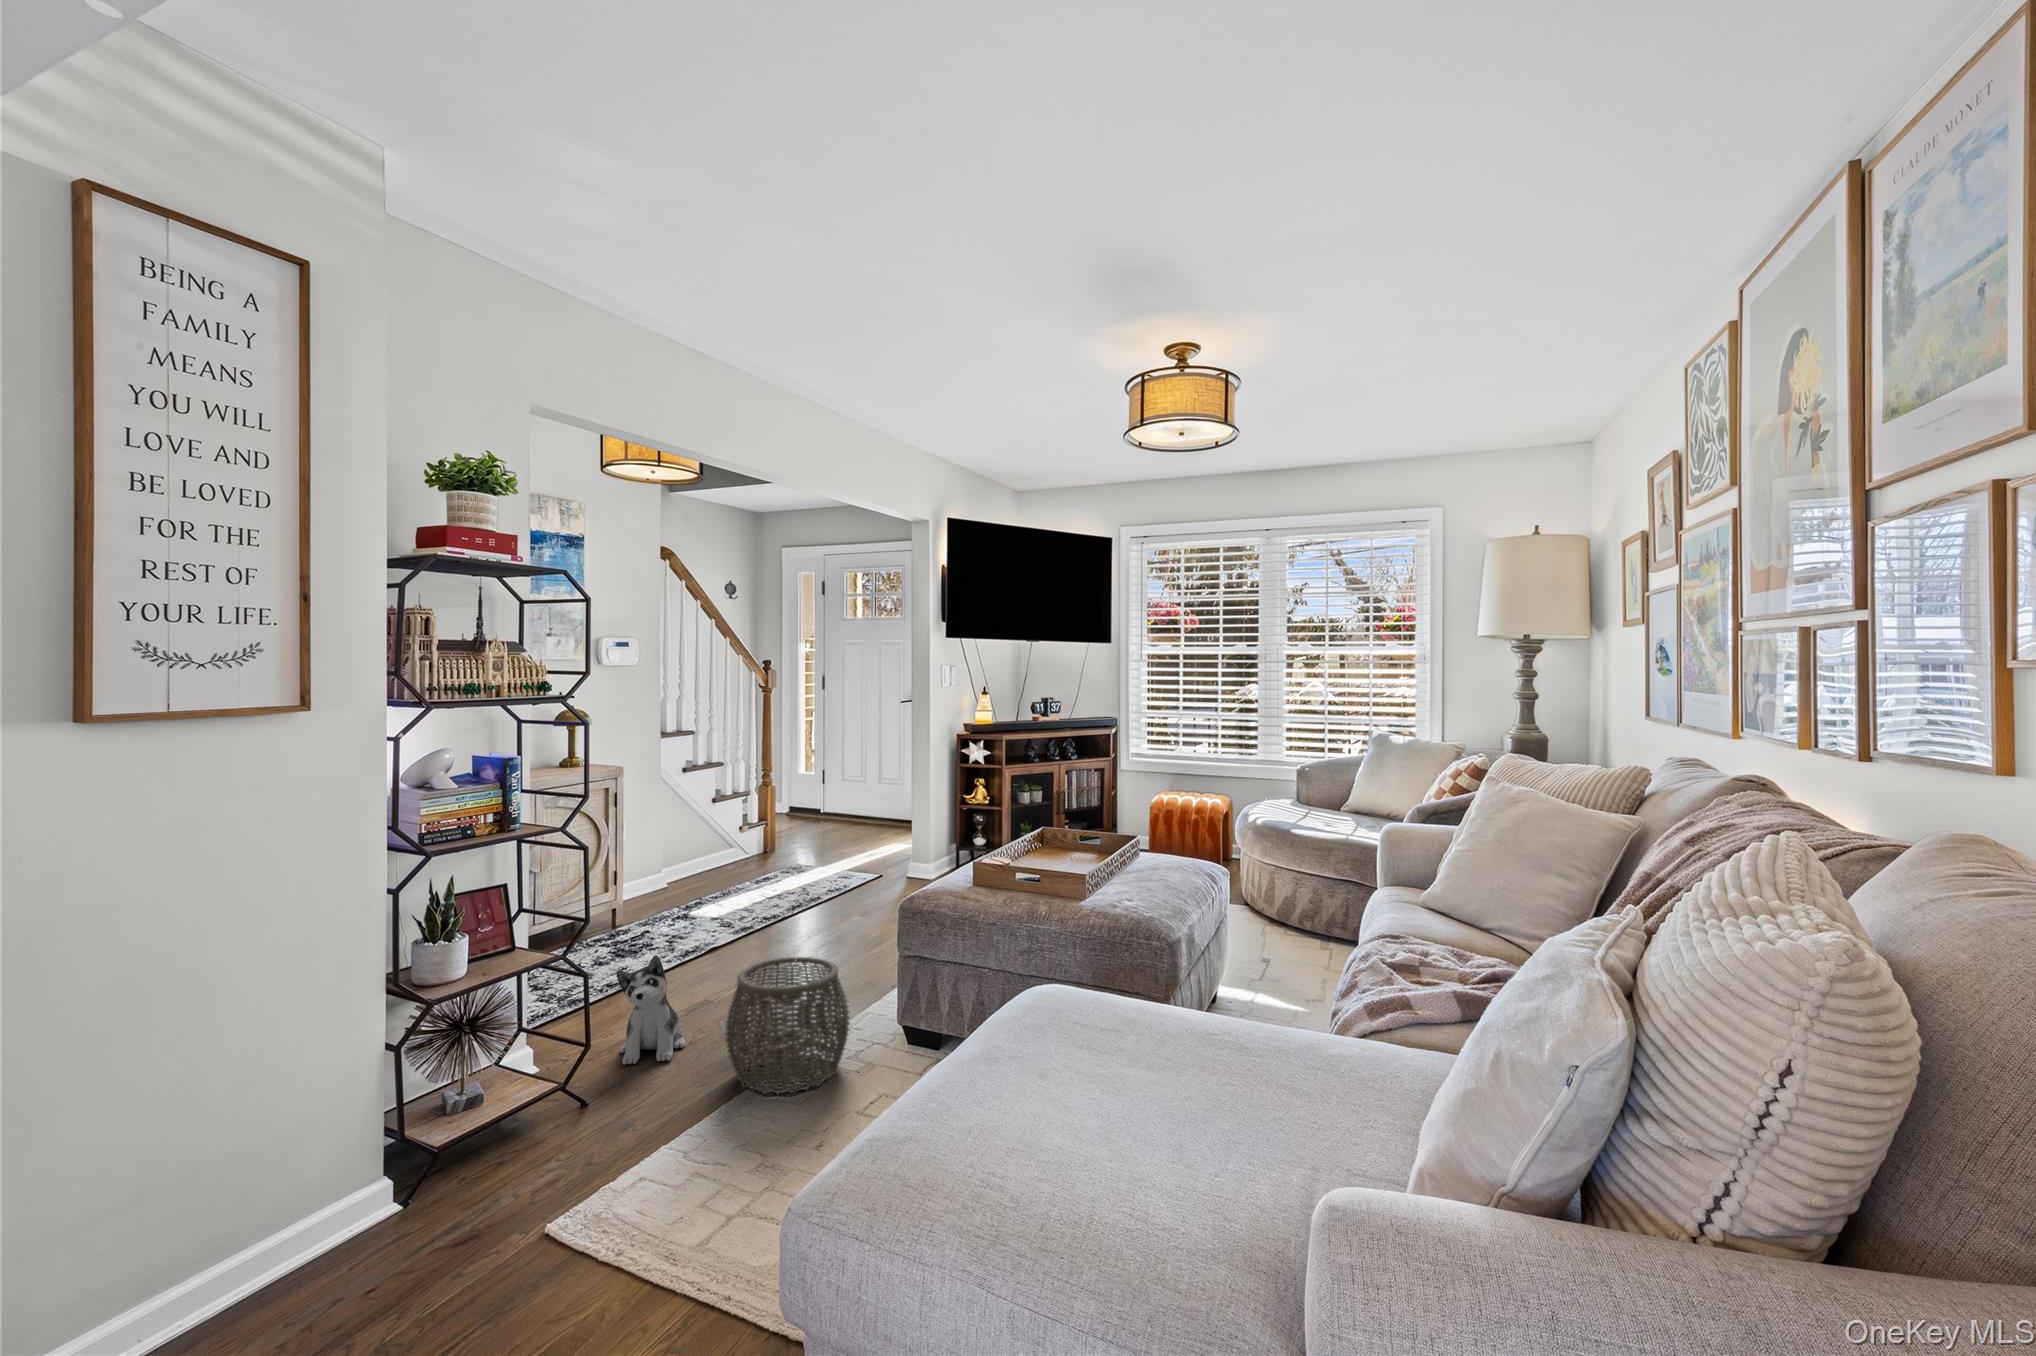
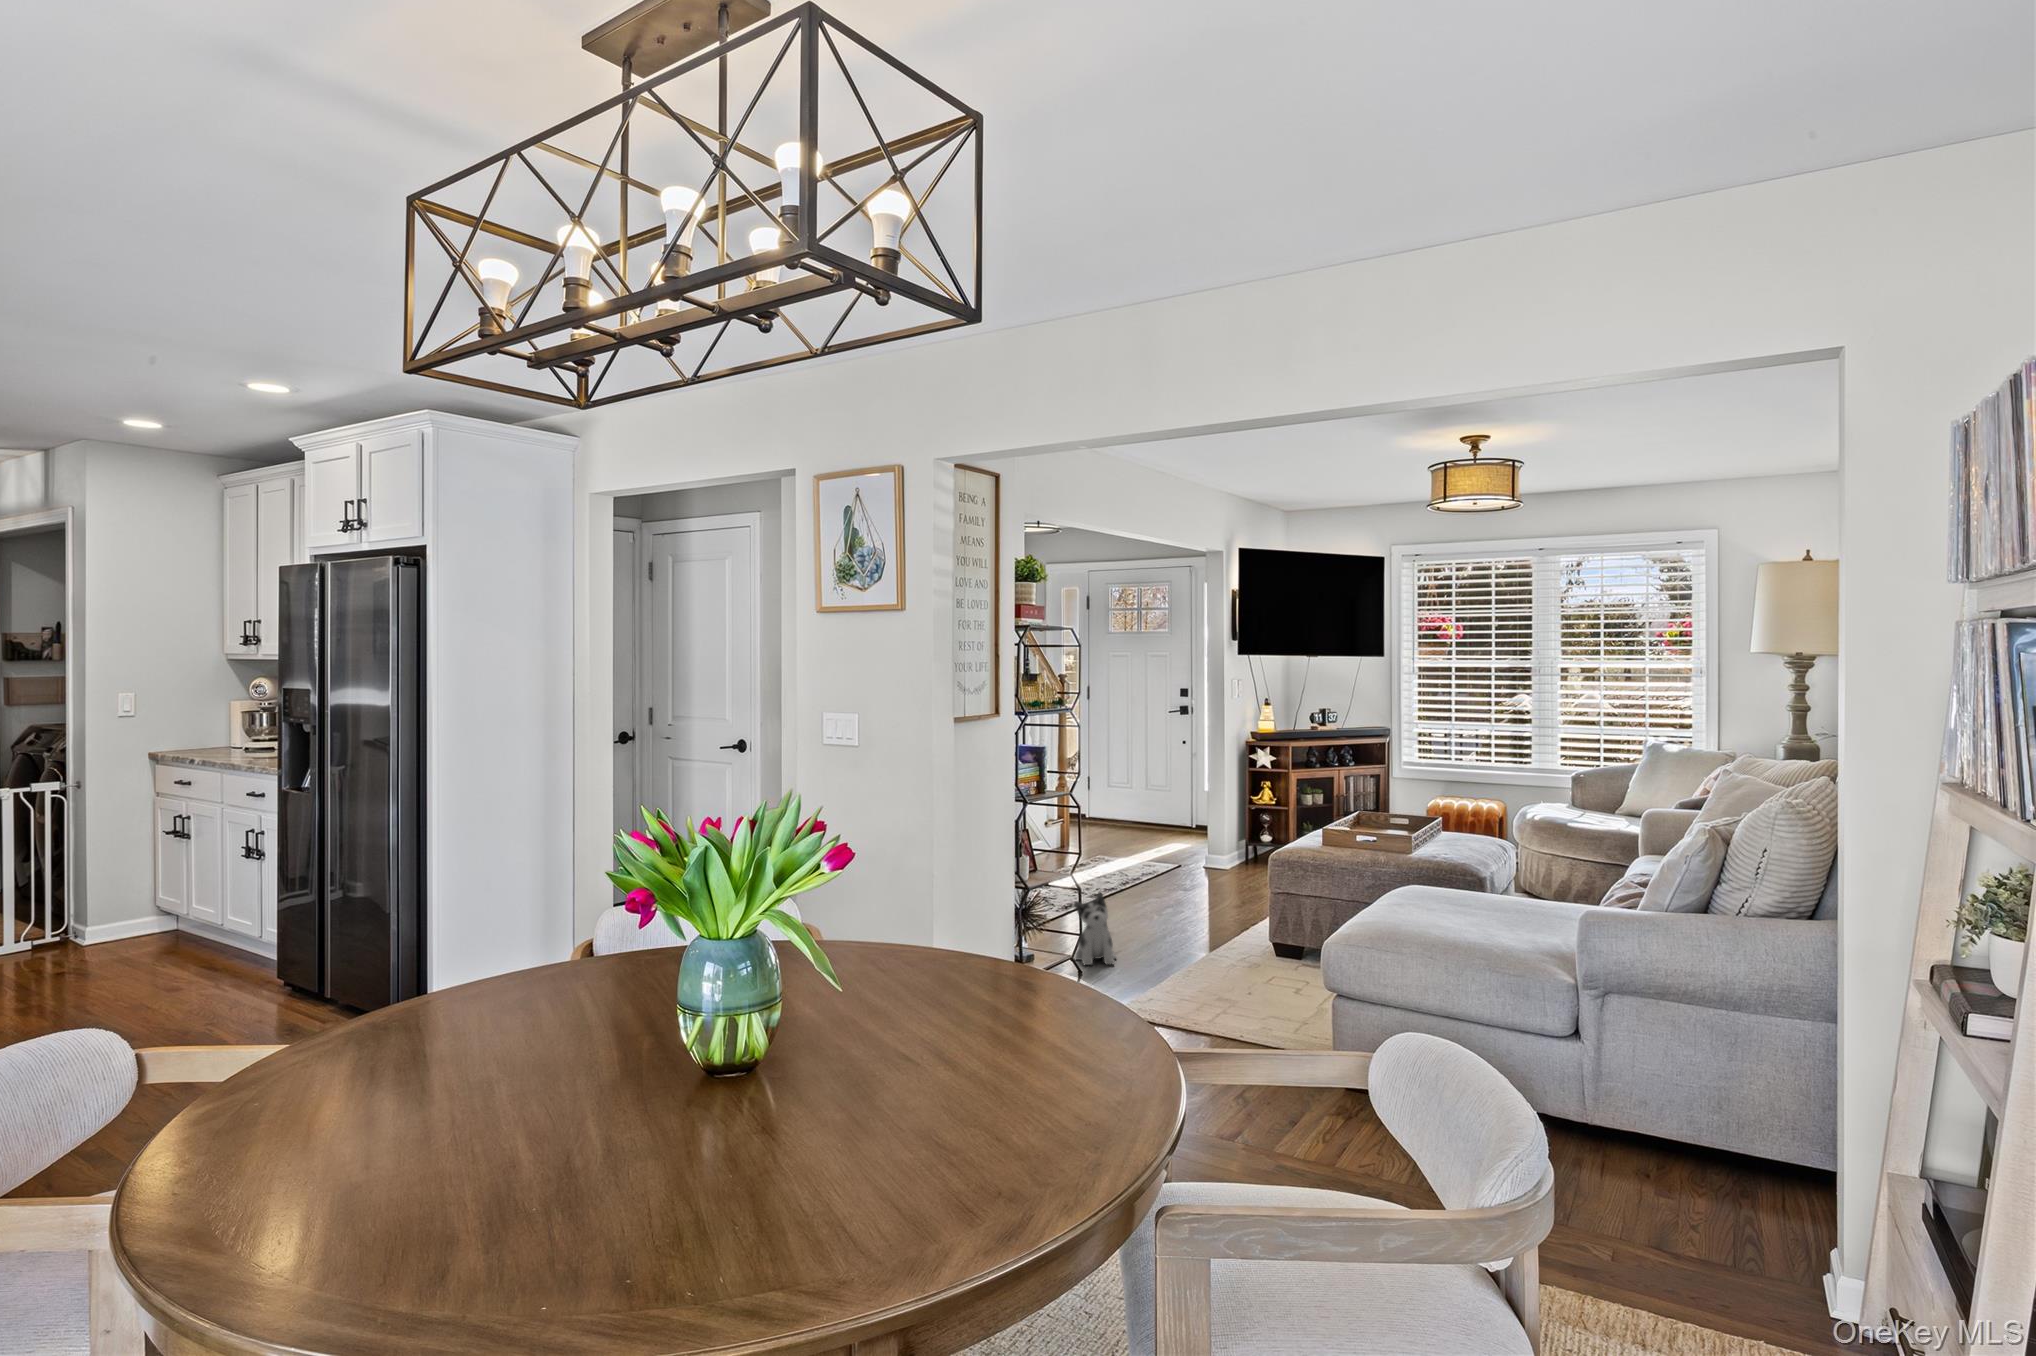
woven basket: present [725,957,850,1094] -> none [1161,896,1247,983]

